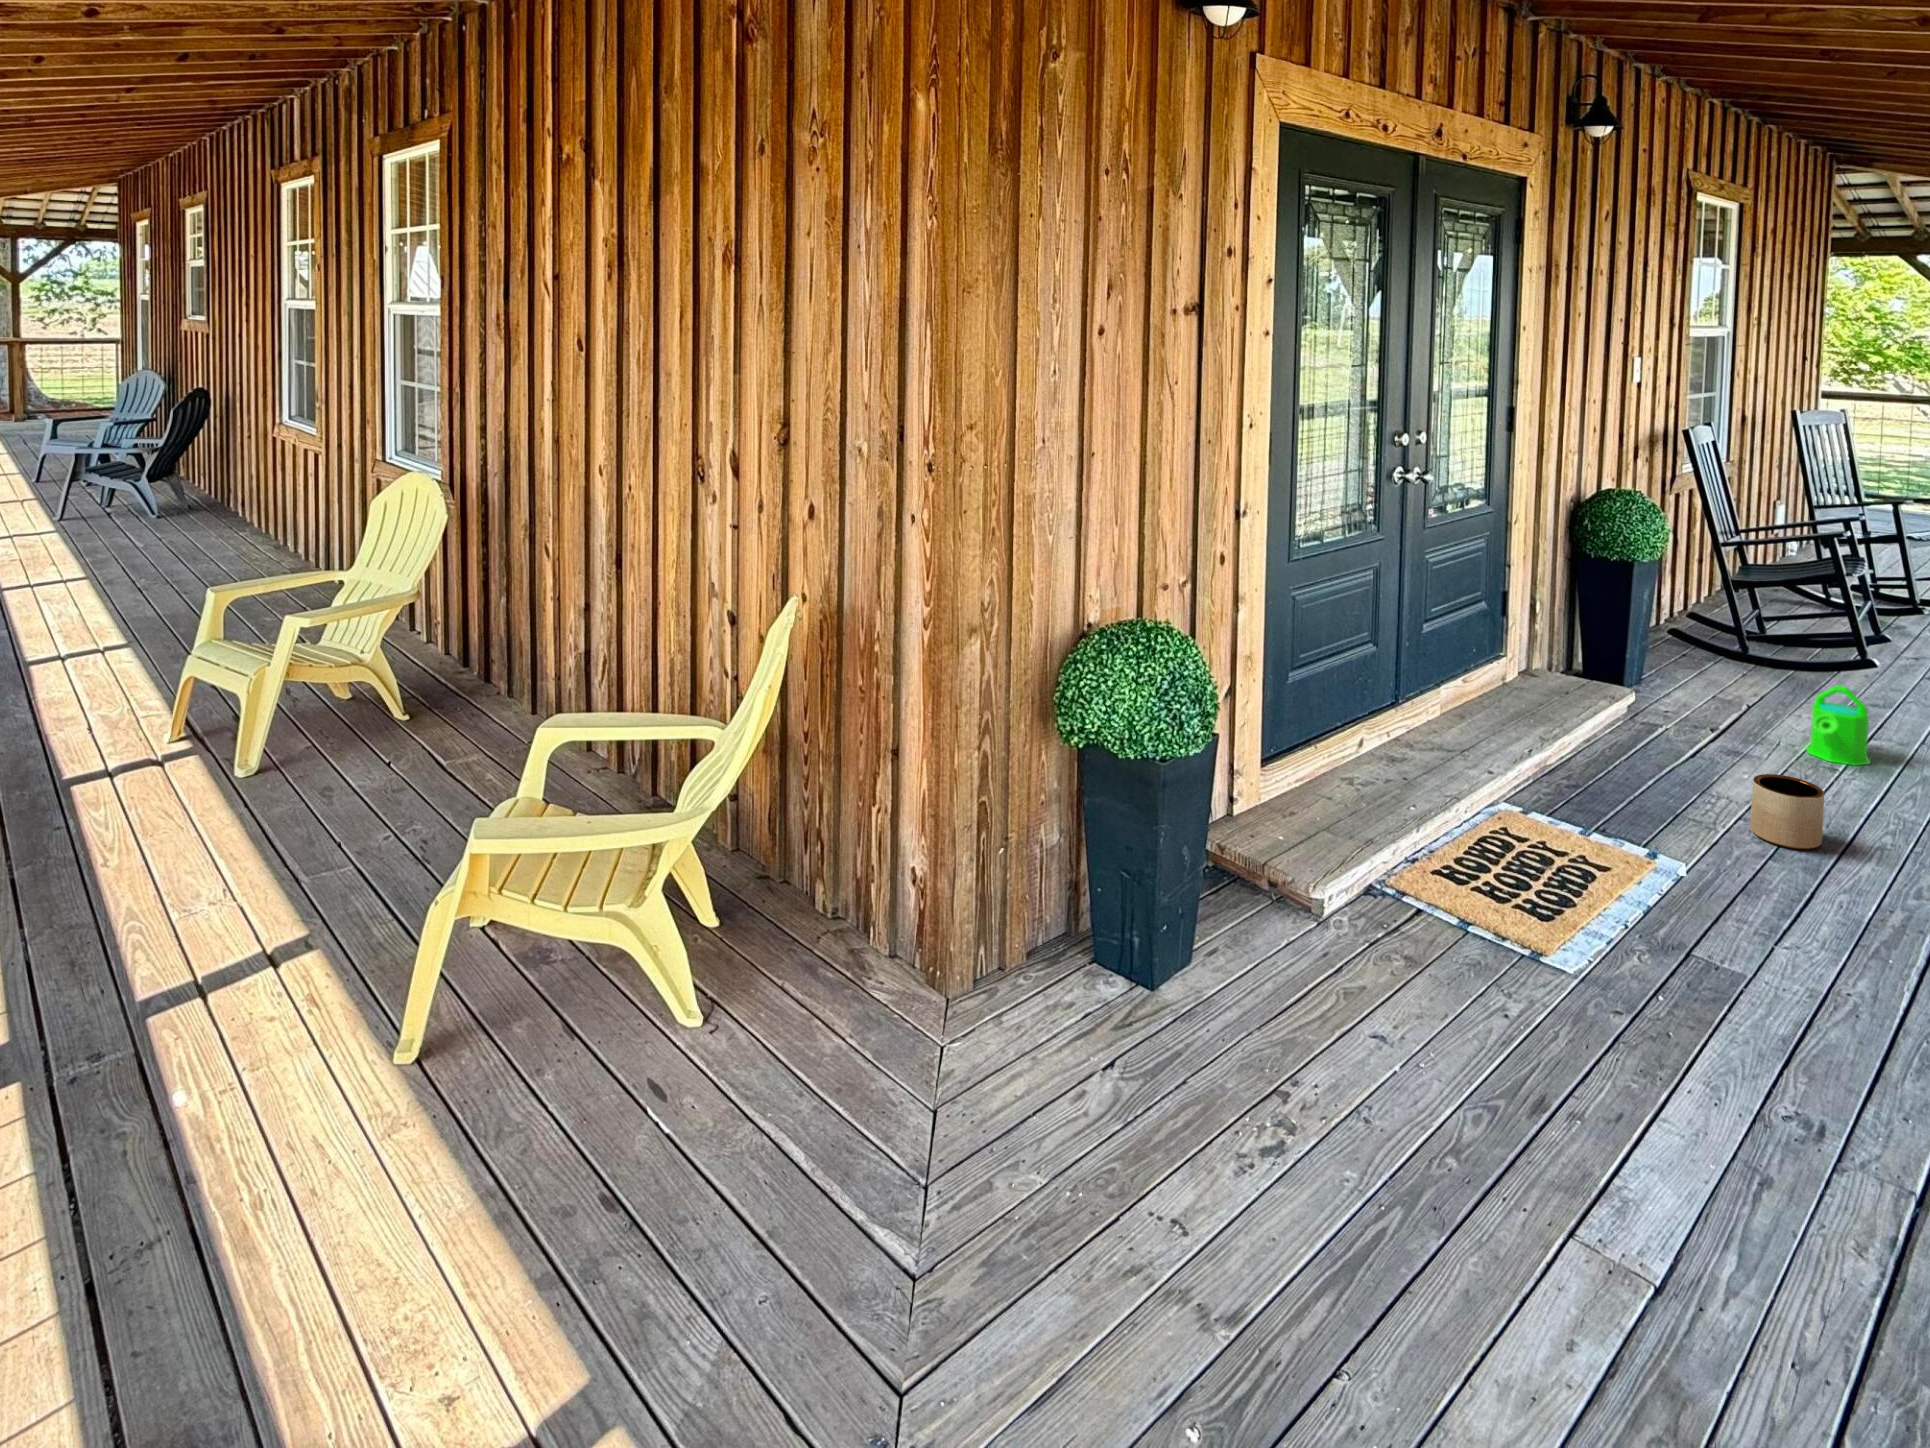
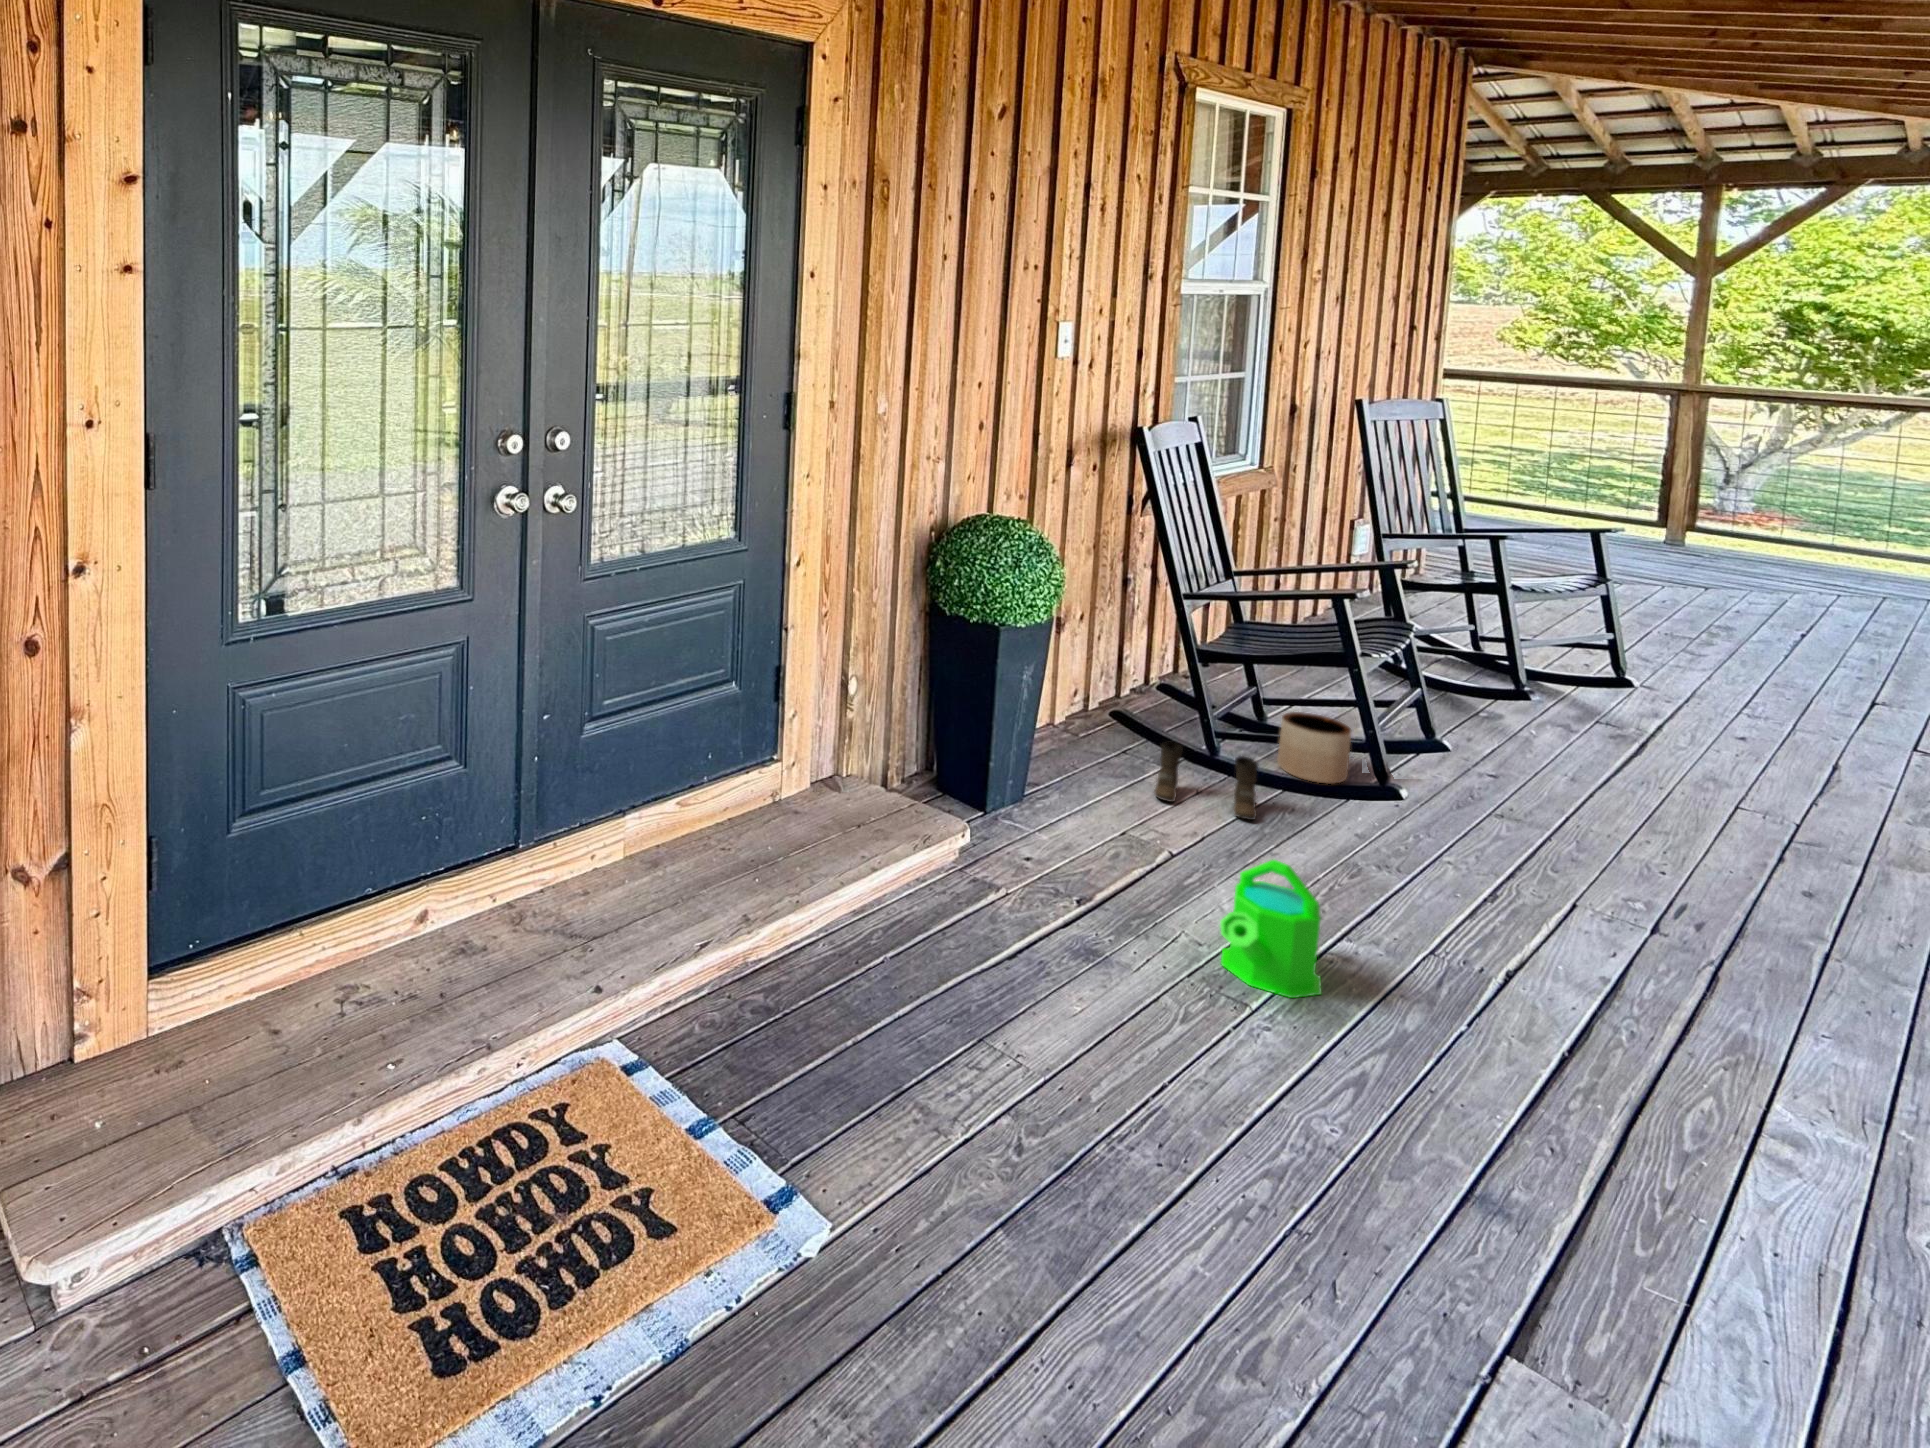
boots: none [1718,642,1788,687] -> present [1155,742,1258,820]
planter: present [1750,774,1824,849] -> present [1278,712,1351,784]

